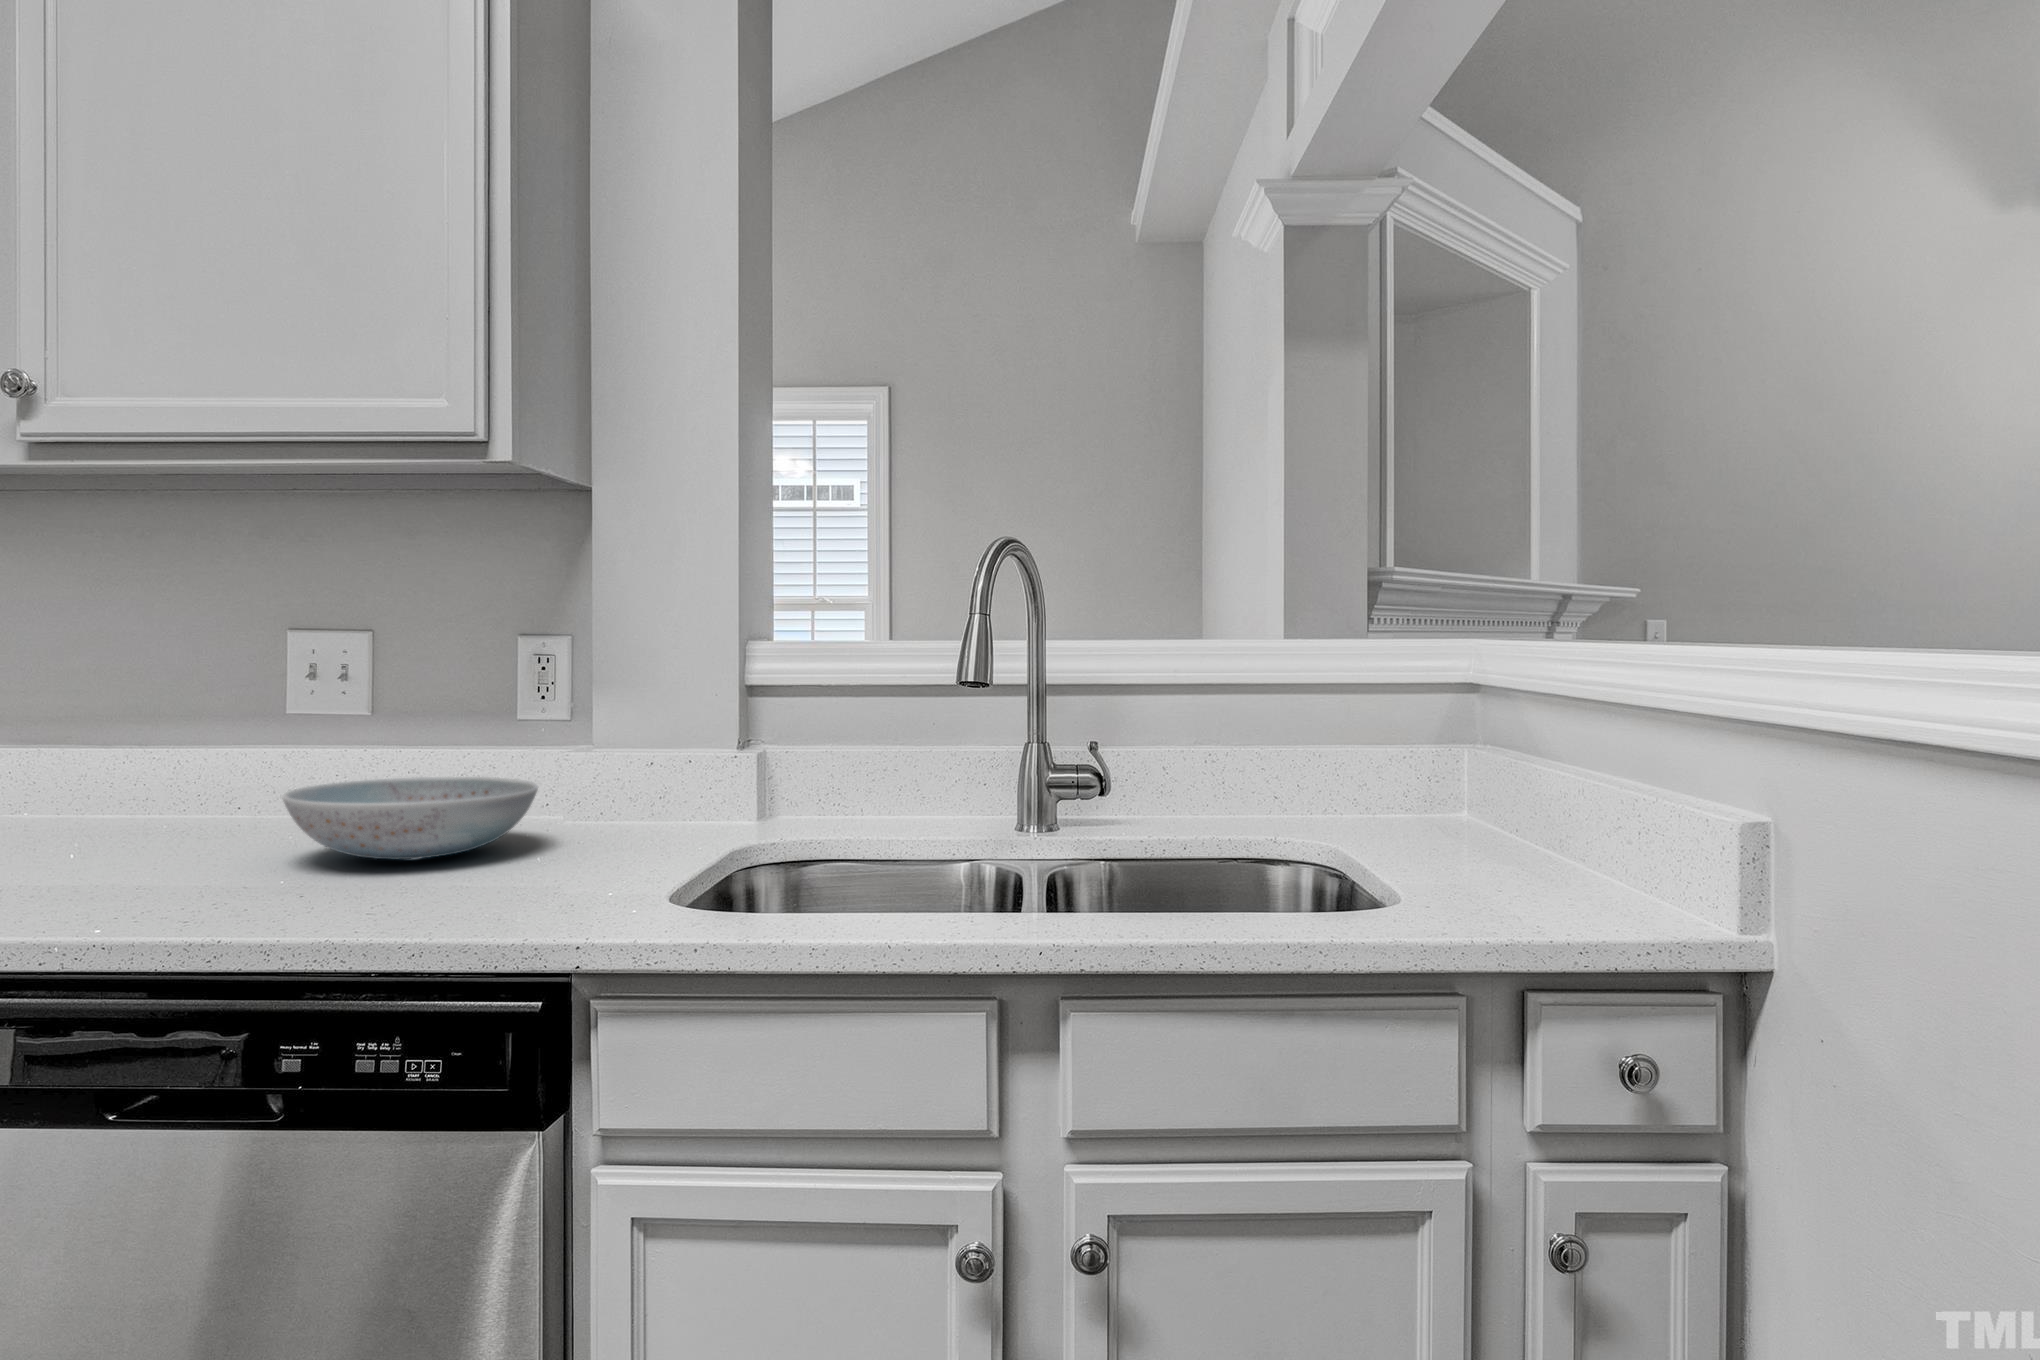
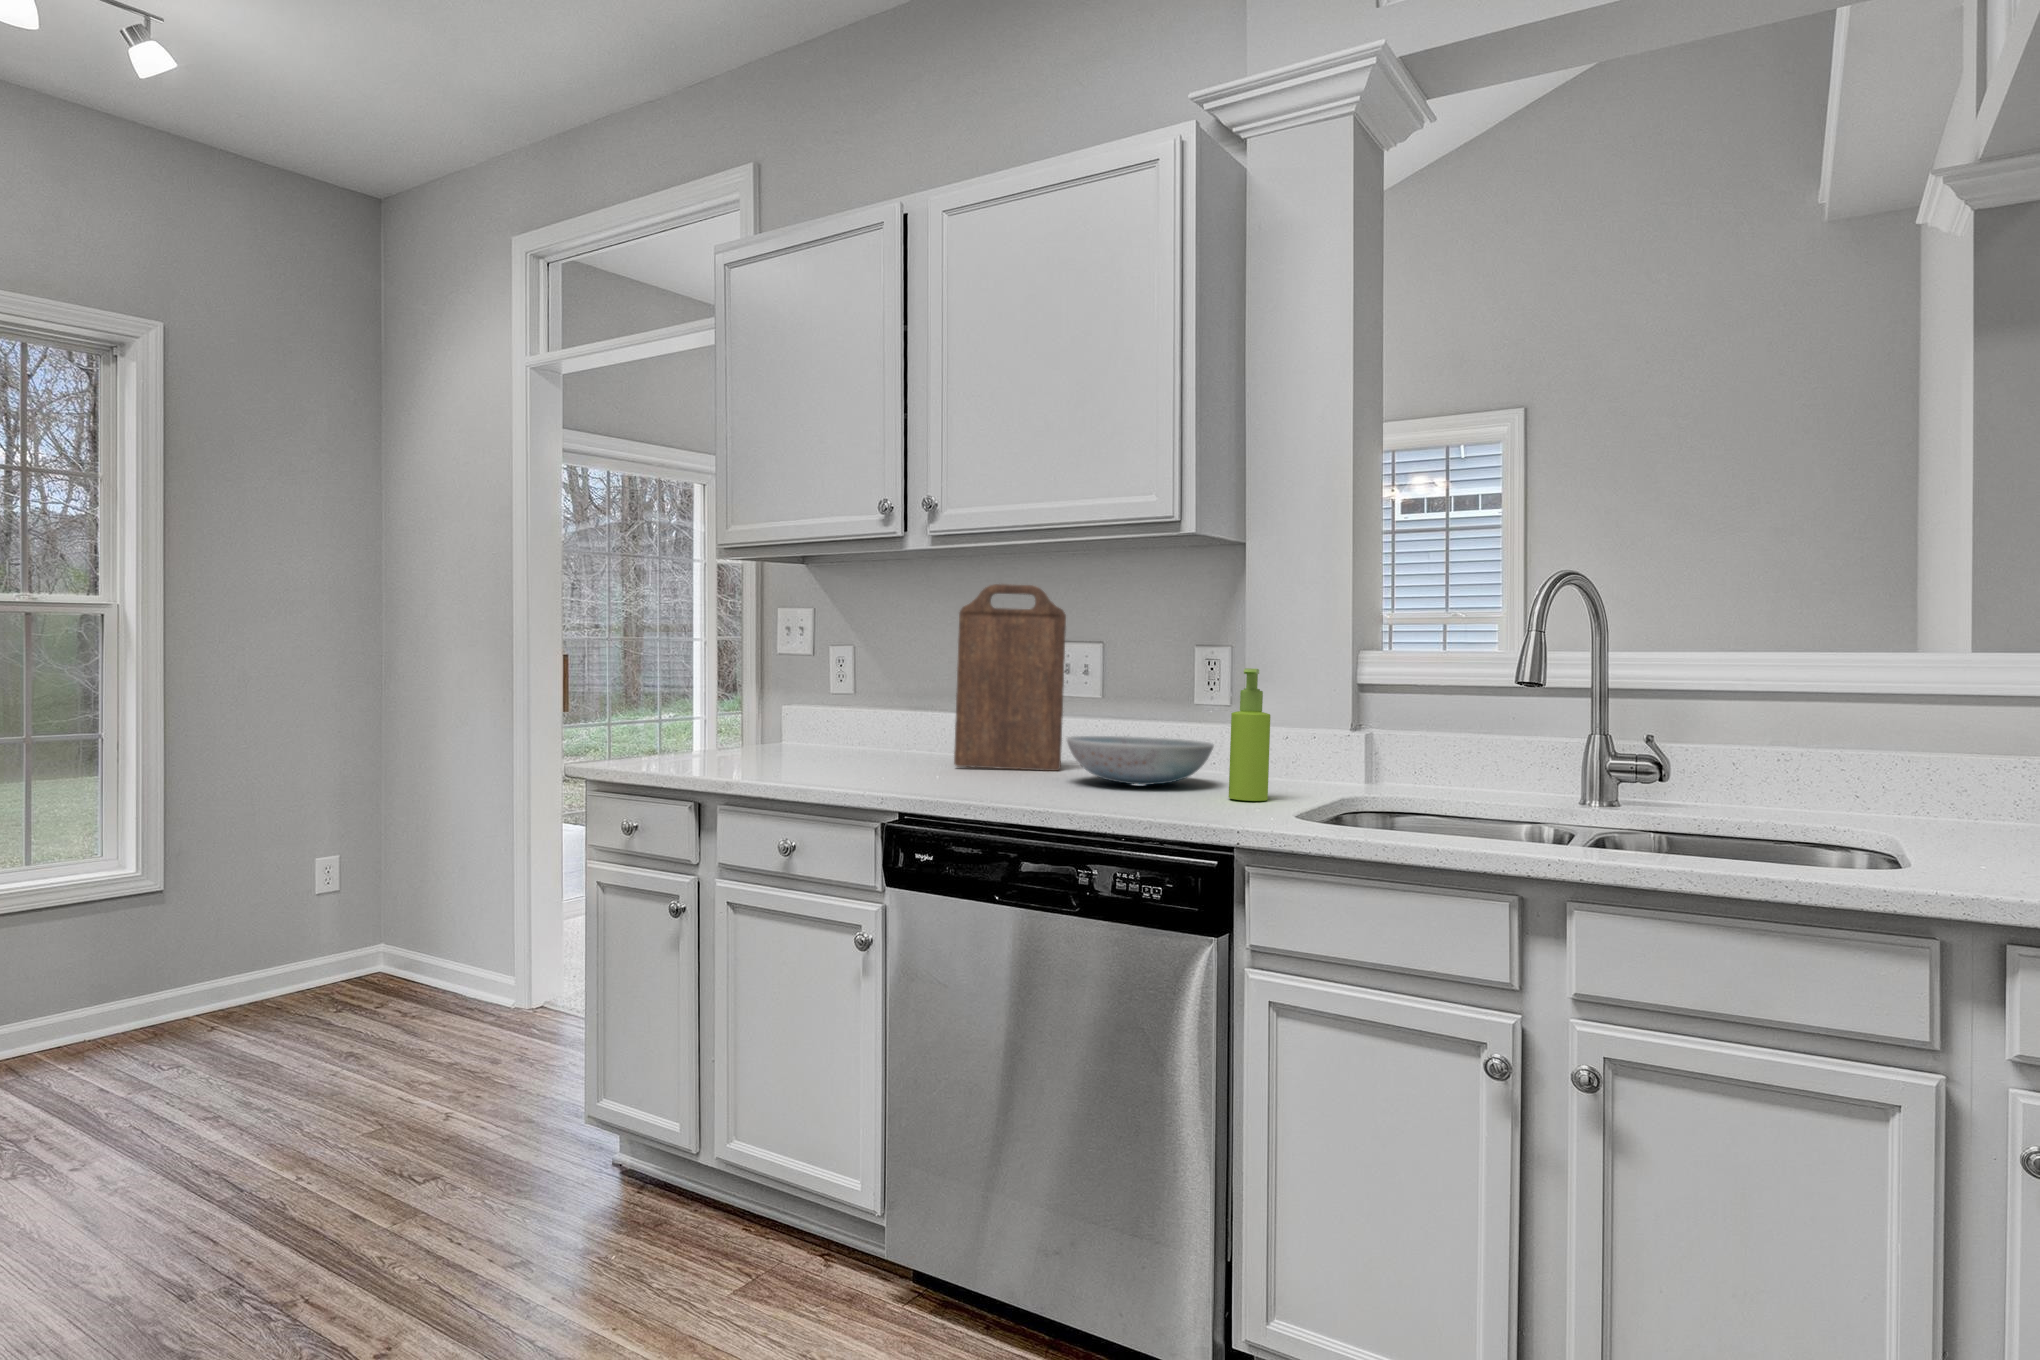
cutting board: none [75,539,287,847] -> present [954,584,1066,771]
soap dispenser: none [561,678,623,879] -> present [1229,668,1270,801]

